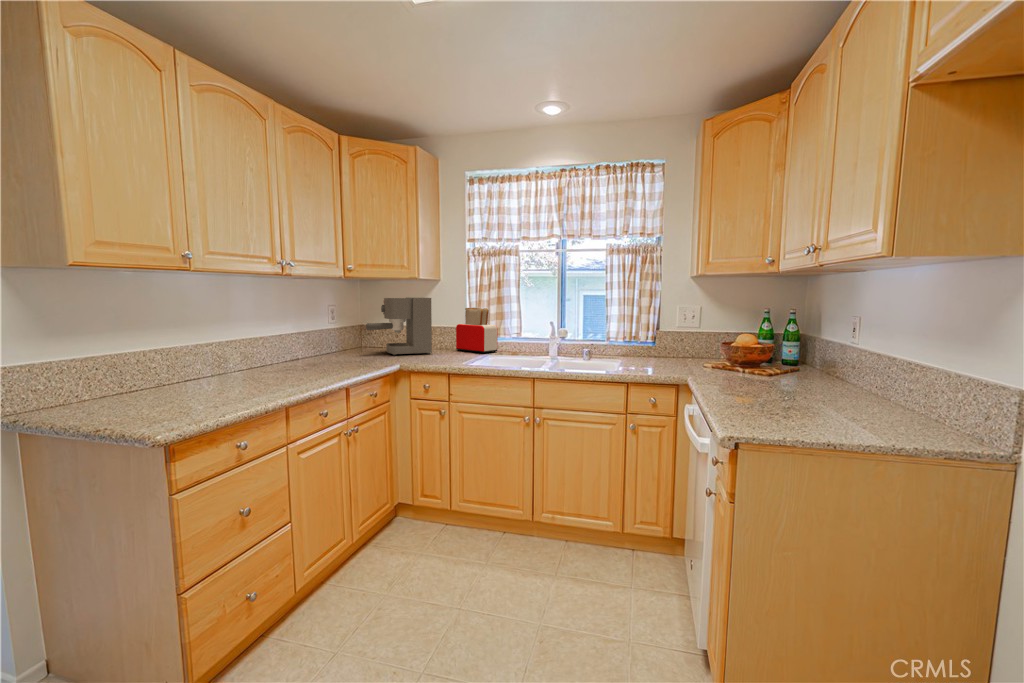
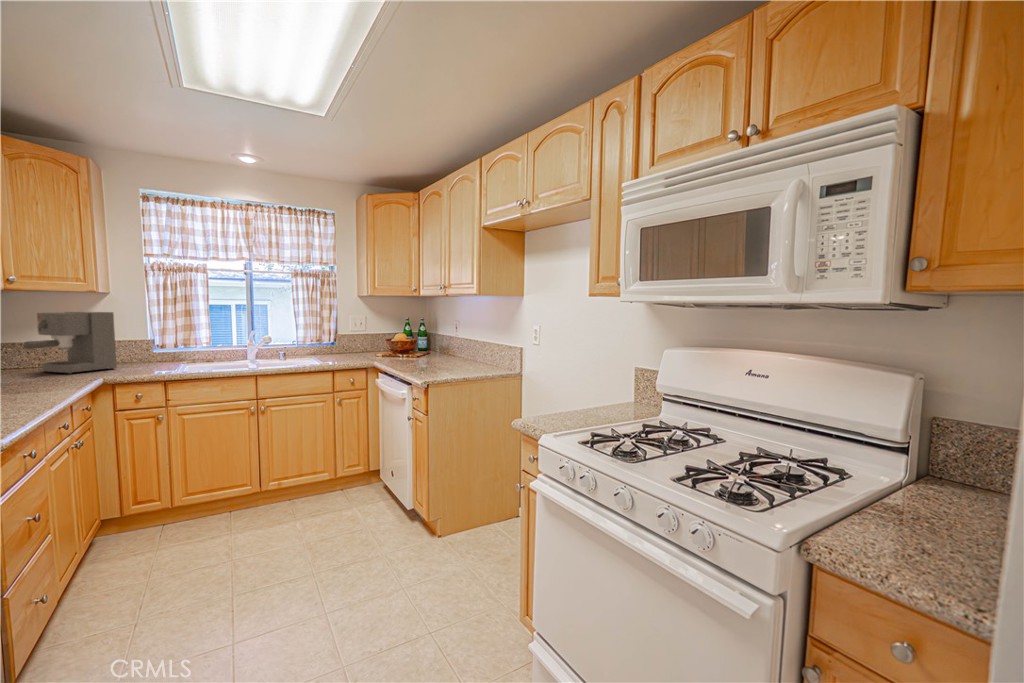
toaster: present [456,308,498,353] -> none [136,321,190,364]

